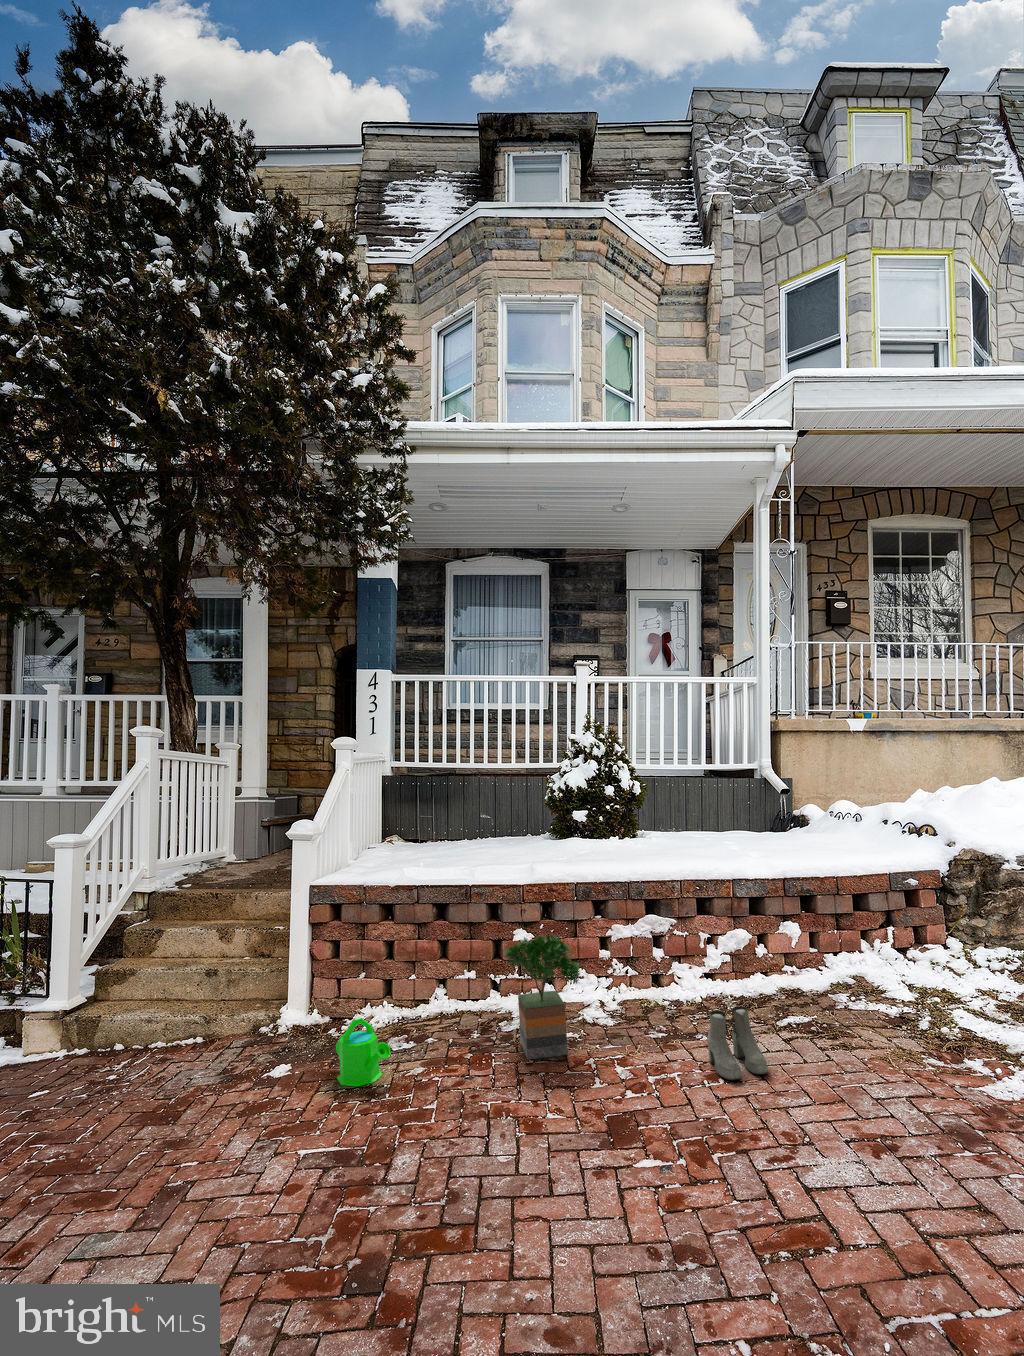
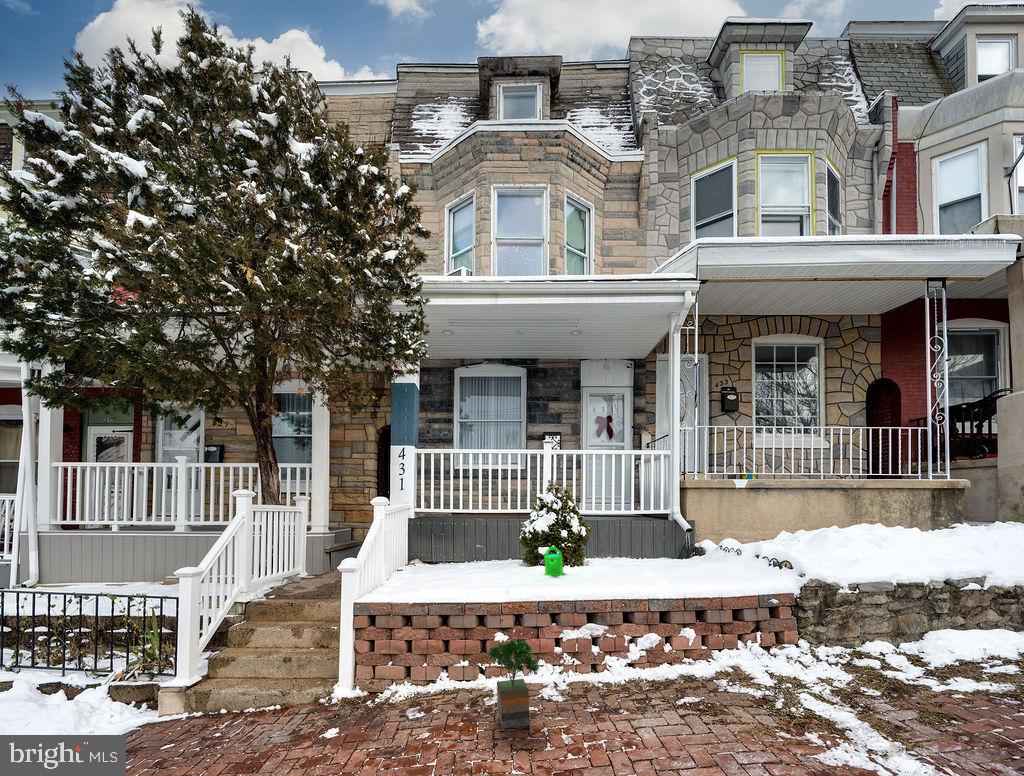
boots: present [707,1006,768,1080] -> none [625,692,666,746]
watering can: present [336,1017,391,1087] -> present [544,546,564,576]

